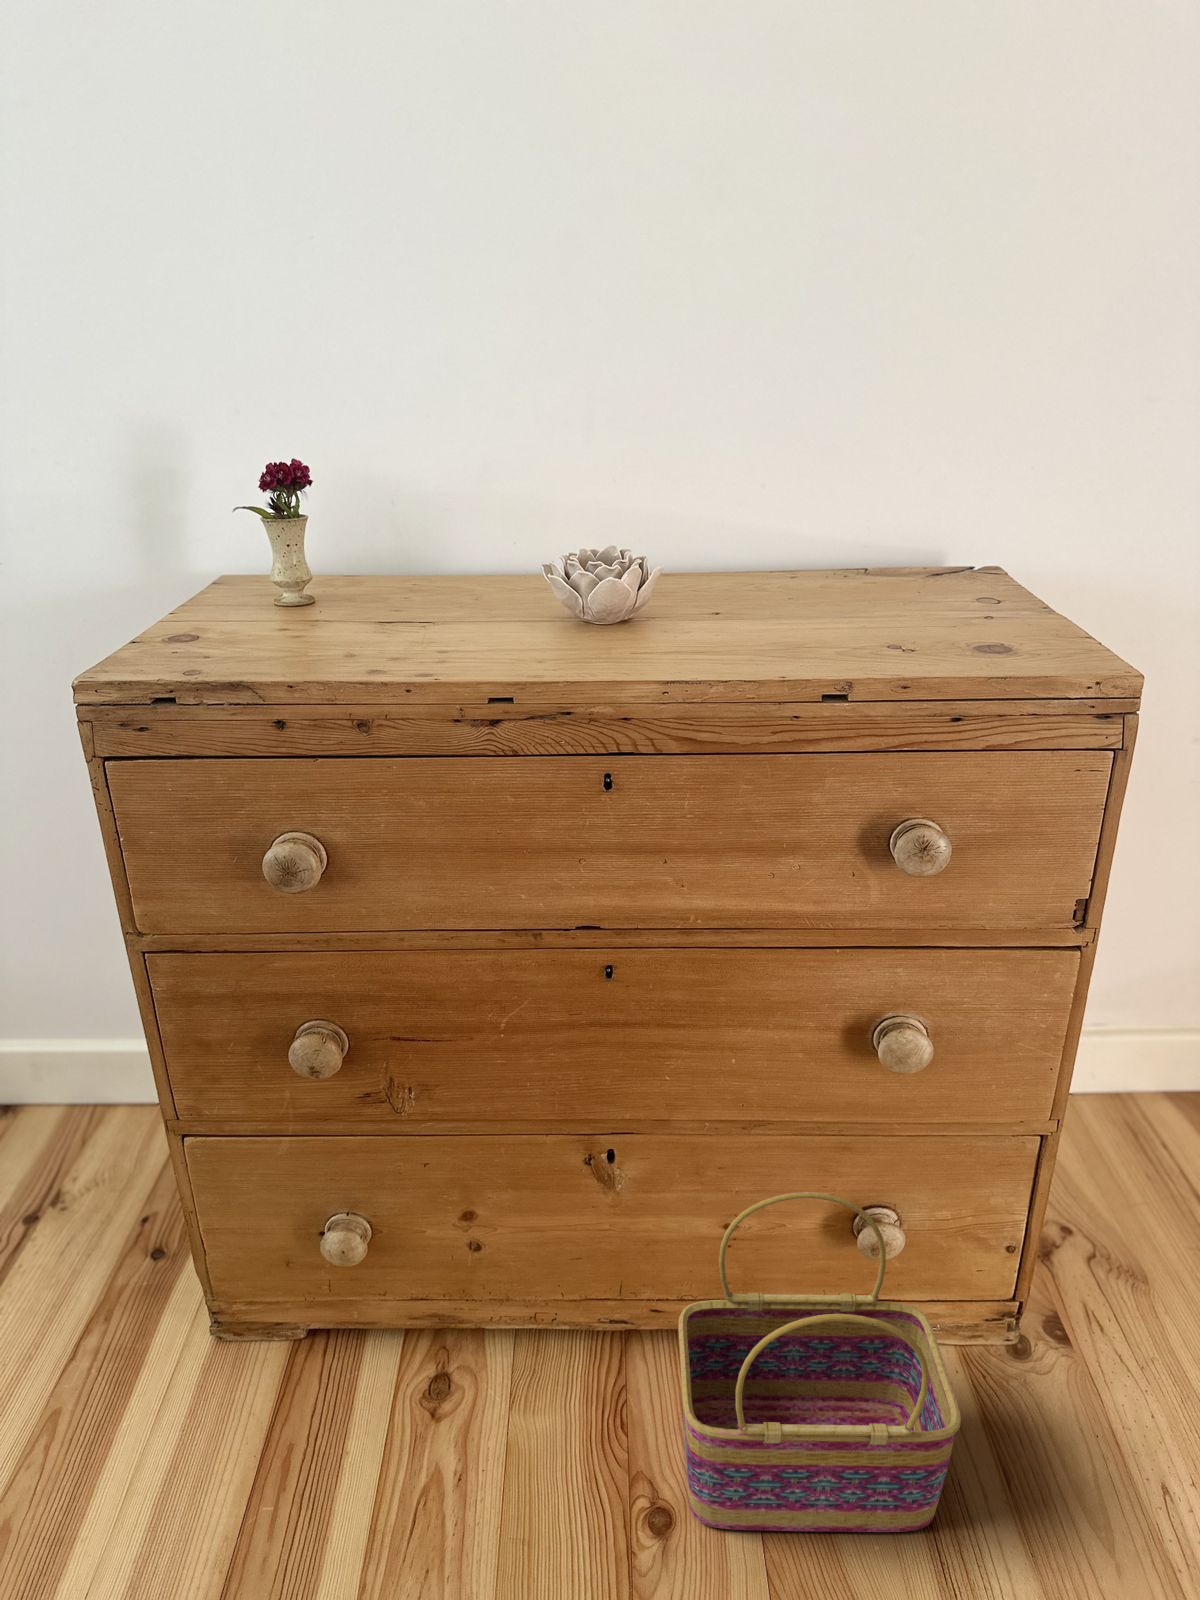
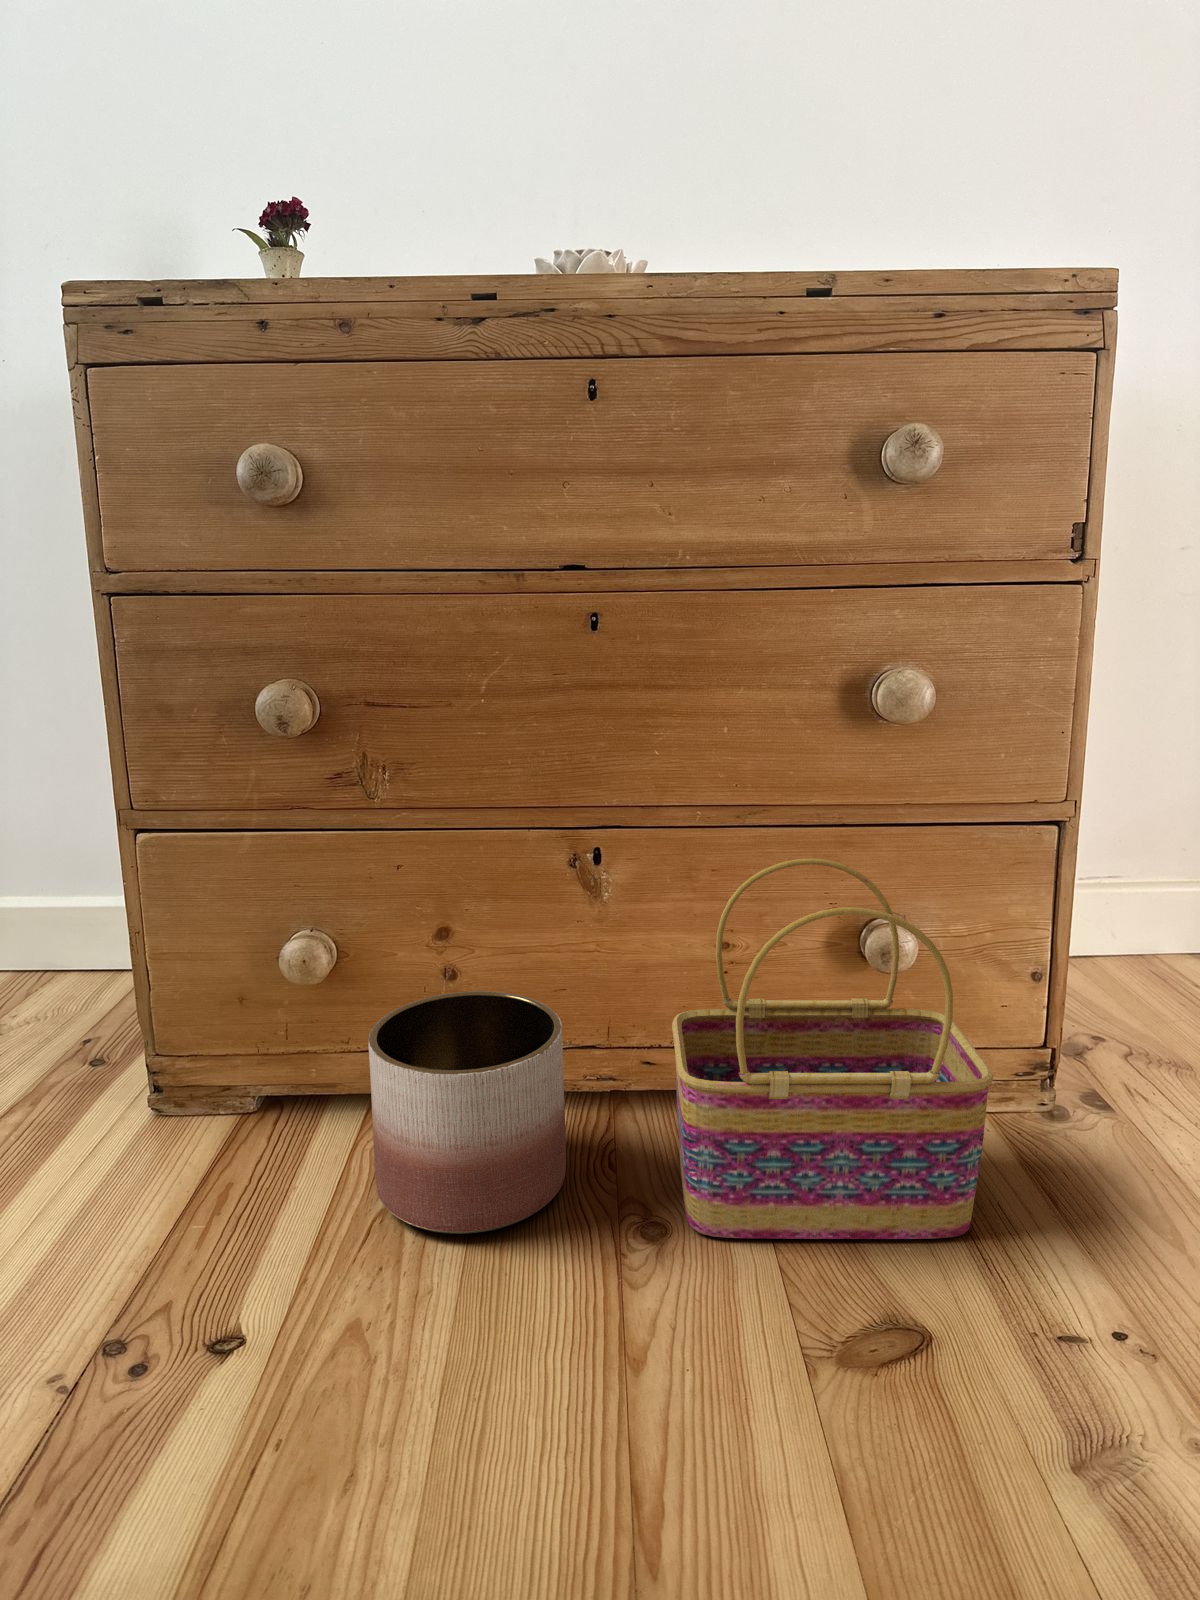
planter: none [408,1273,584,1525] -> present [368,991,566,1234]

